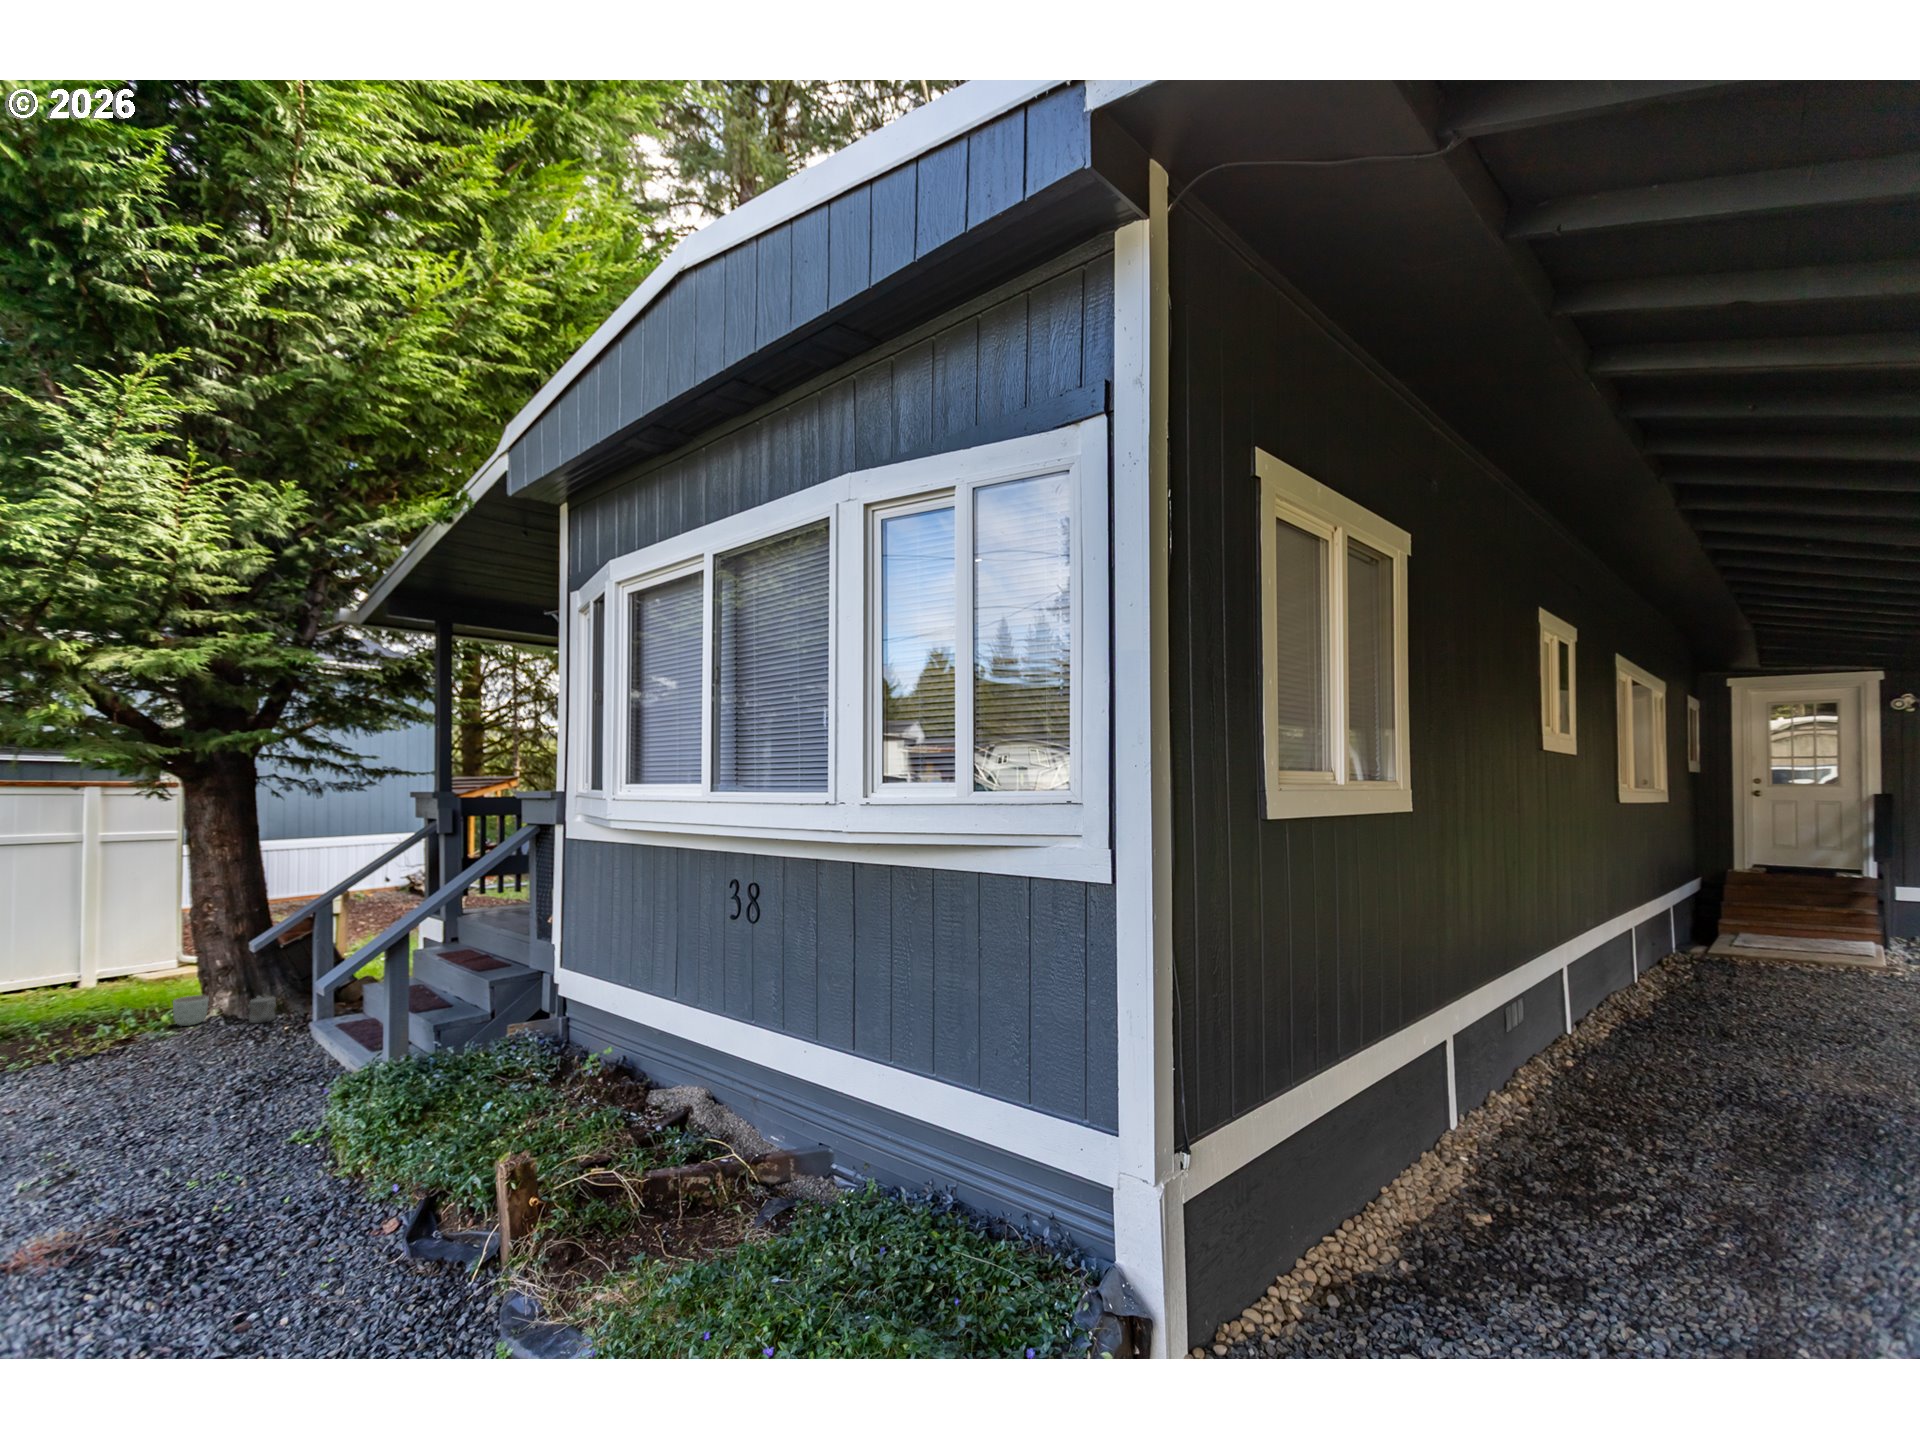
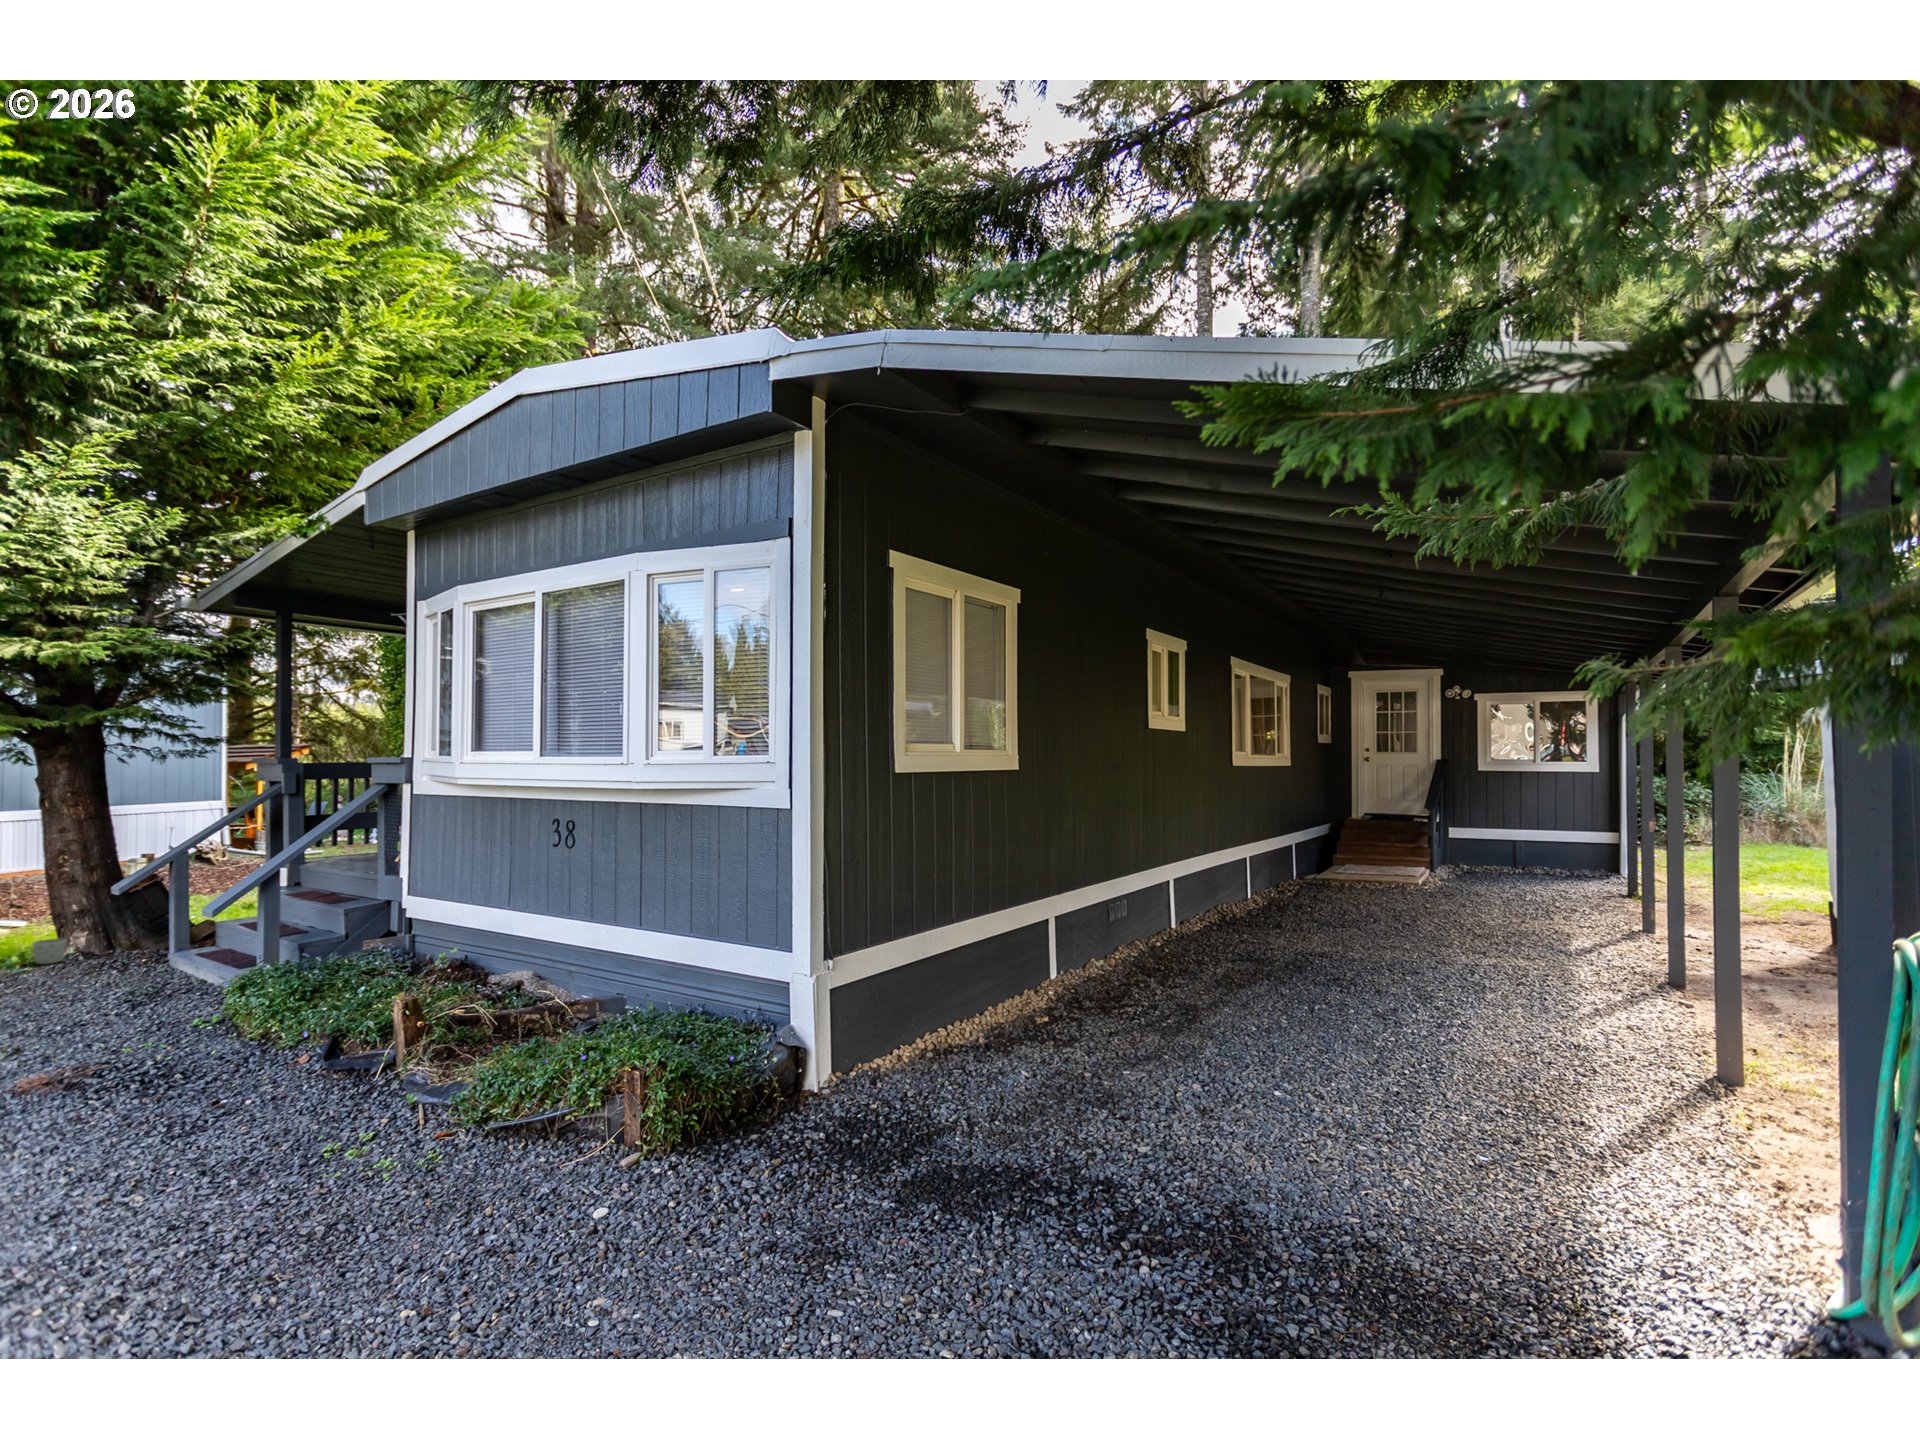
watering can: present [249,996,276,1023] -> none [107,938,135,960]

